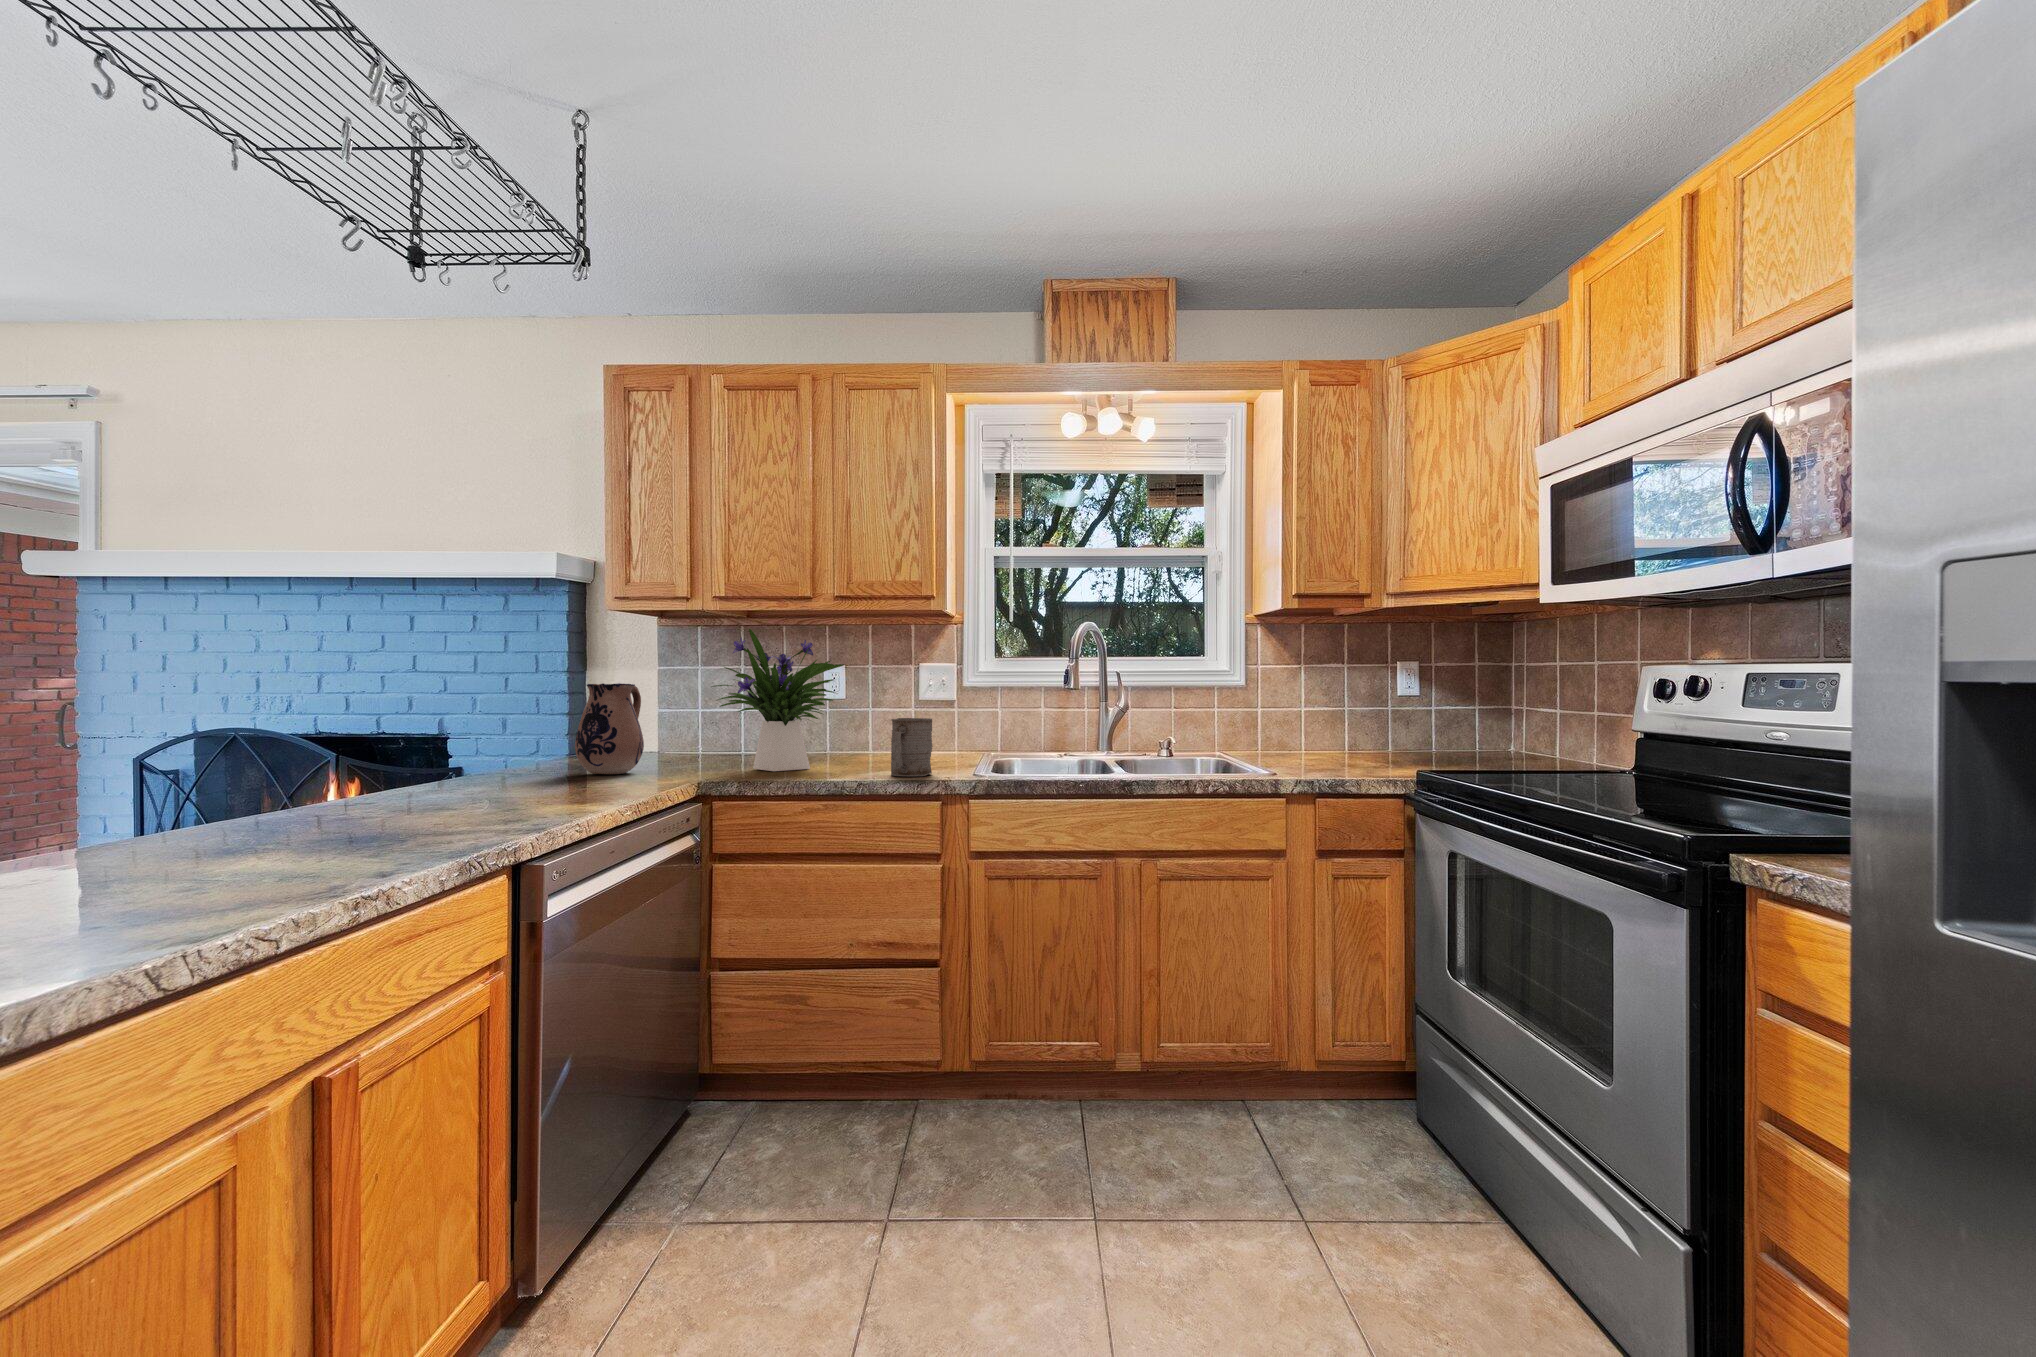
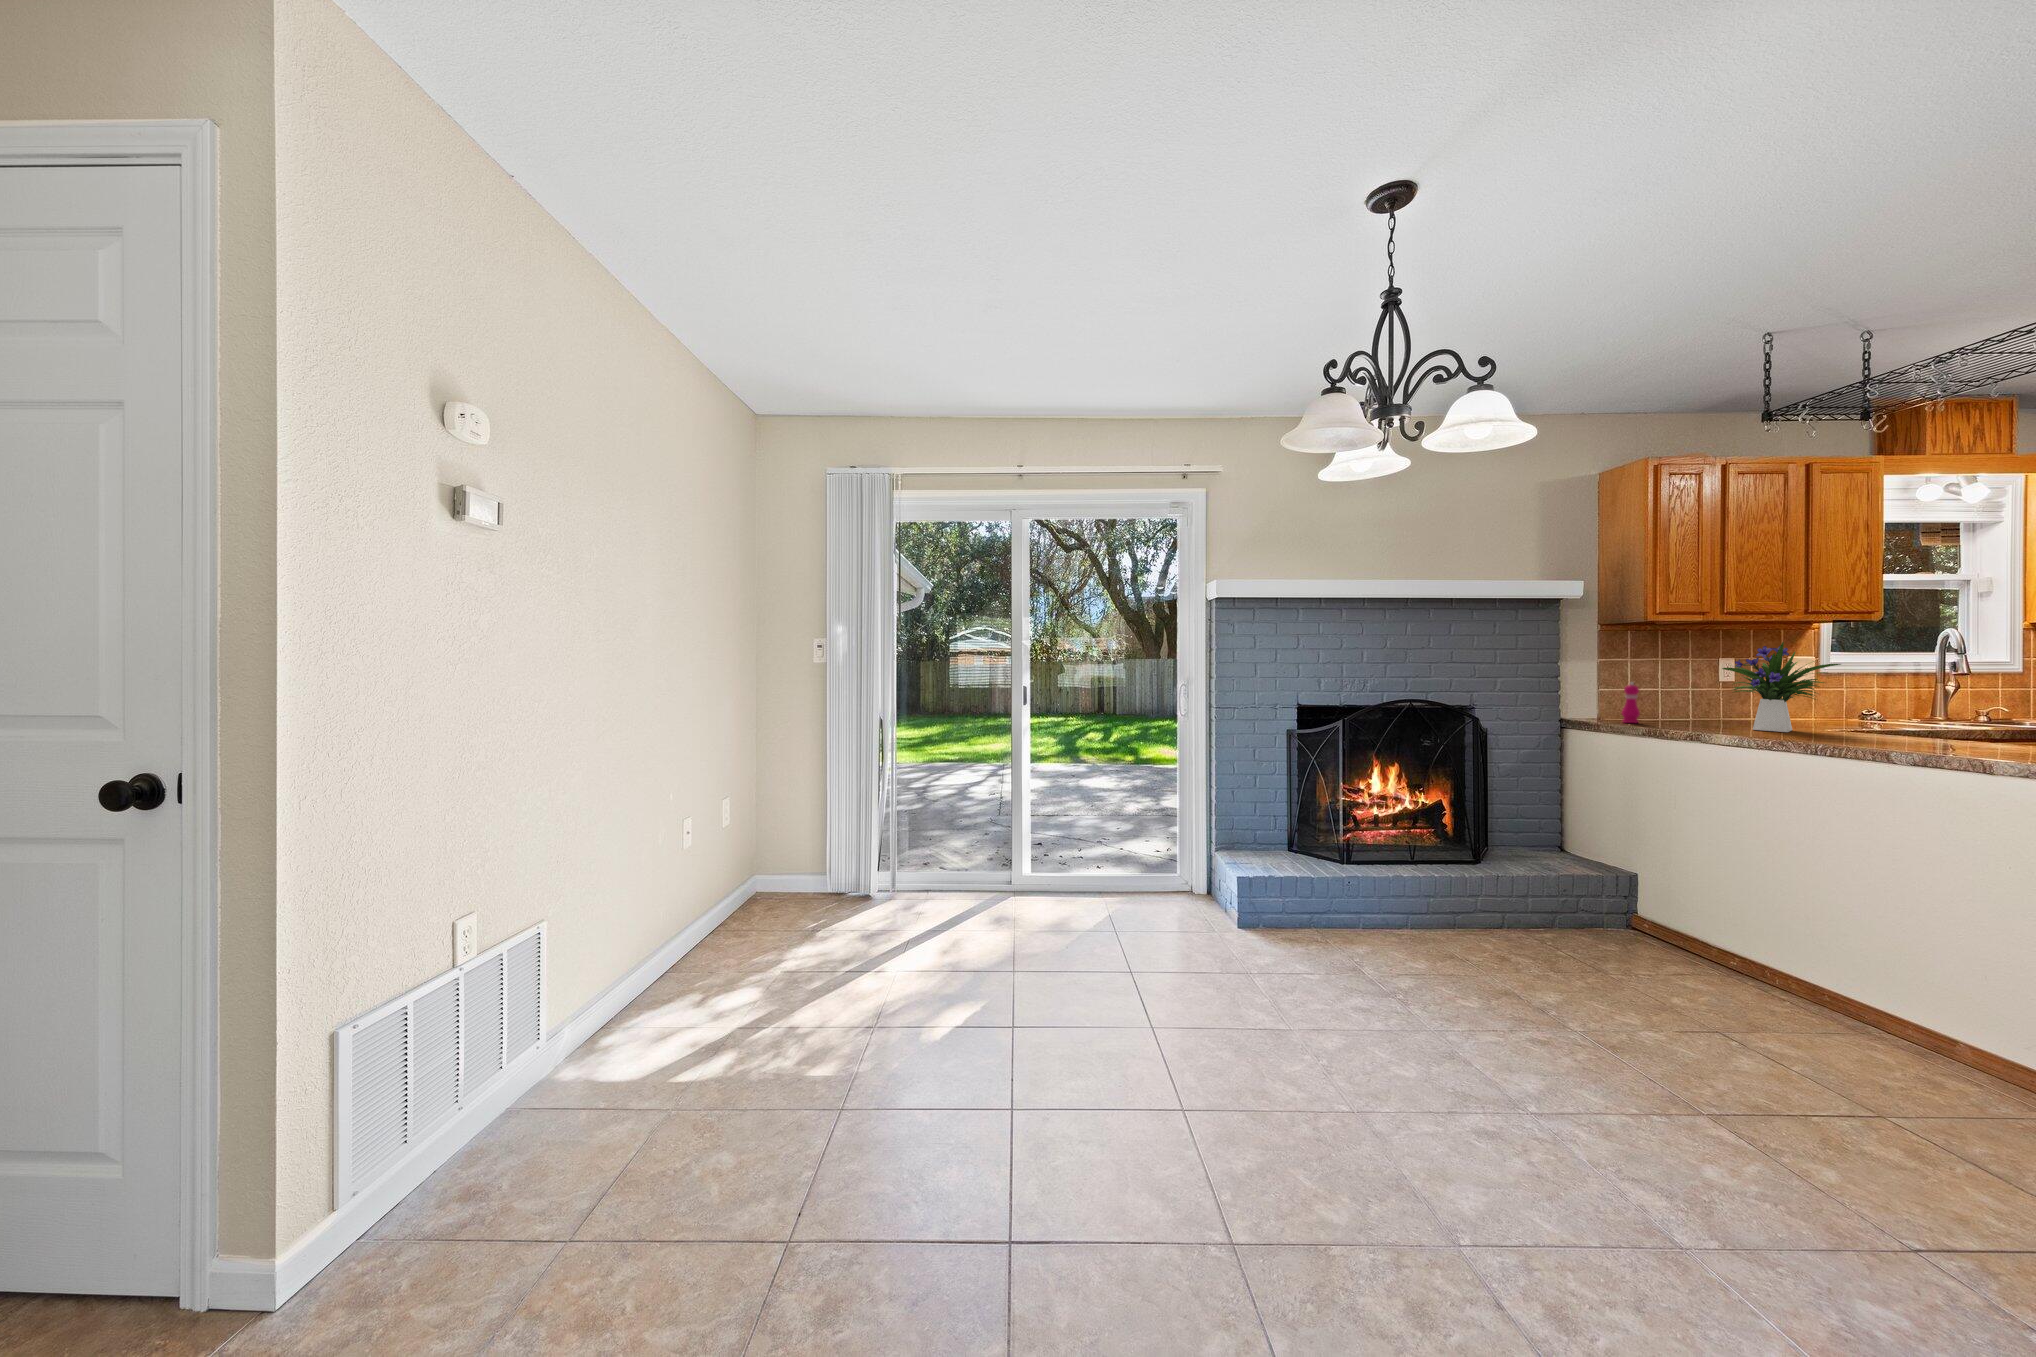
ceramic pitcher: present [575,683,644,774] -> none [1661,676,1713,734]
pepper mill: none [663,699,687,762] -> present [1622,682,1640,723]
mug: present [891,718,933,776] -> none [1895,699,1937,737]

